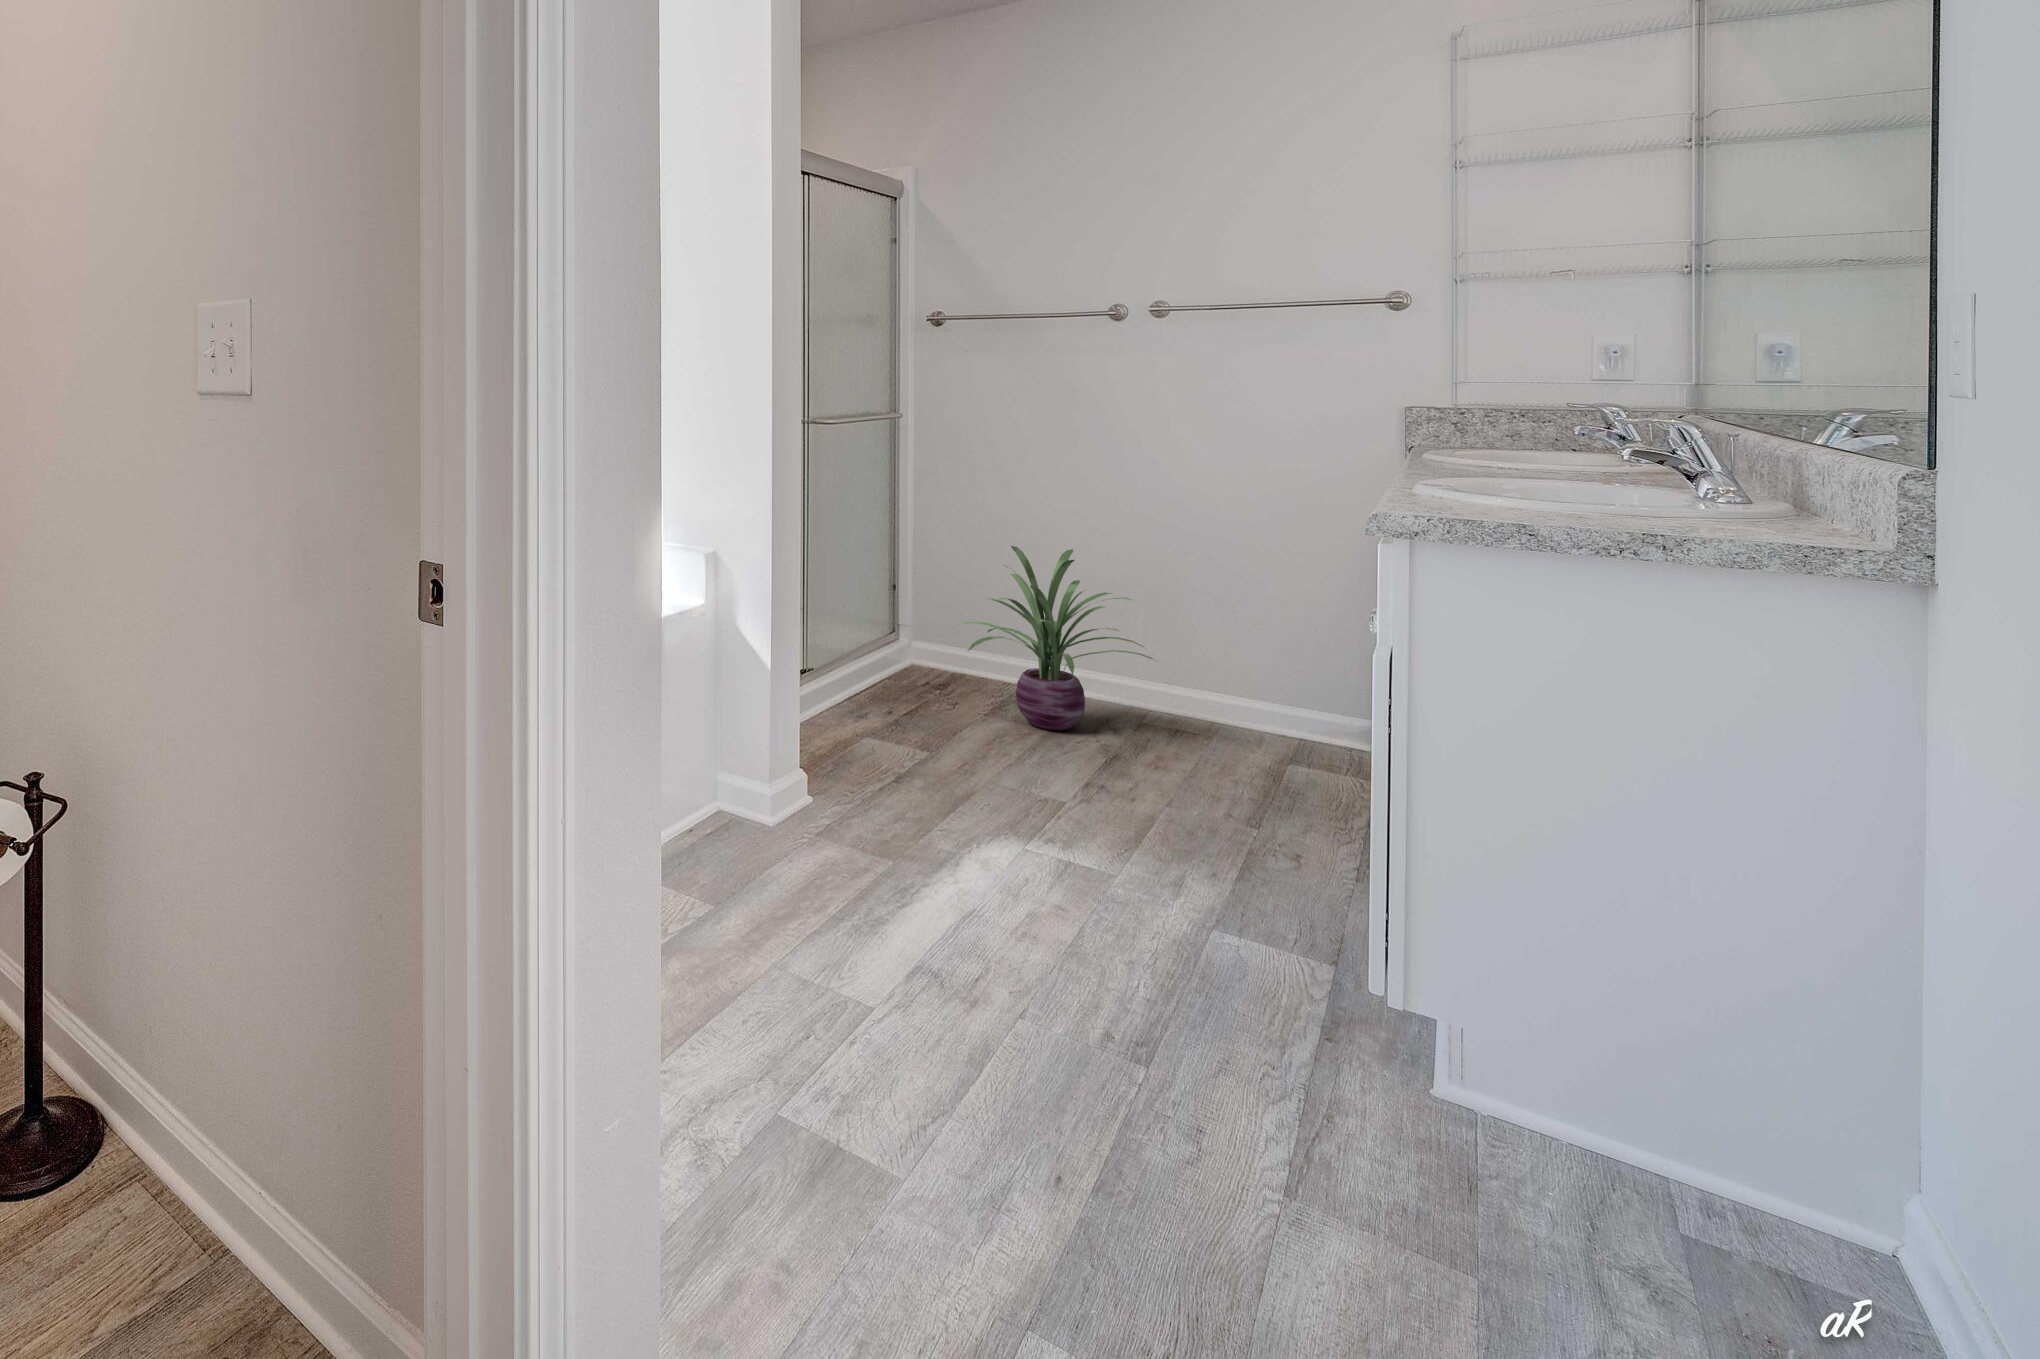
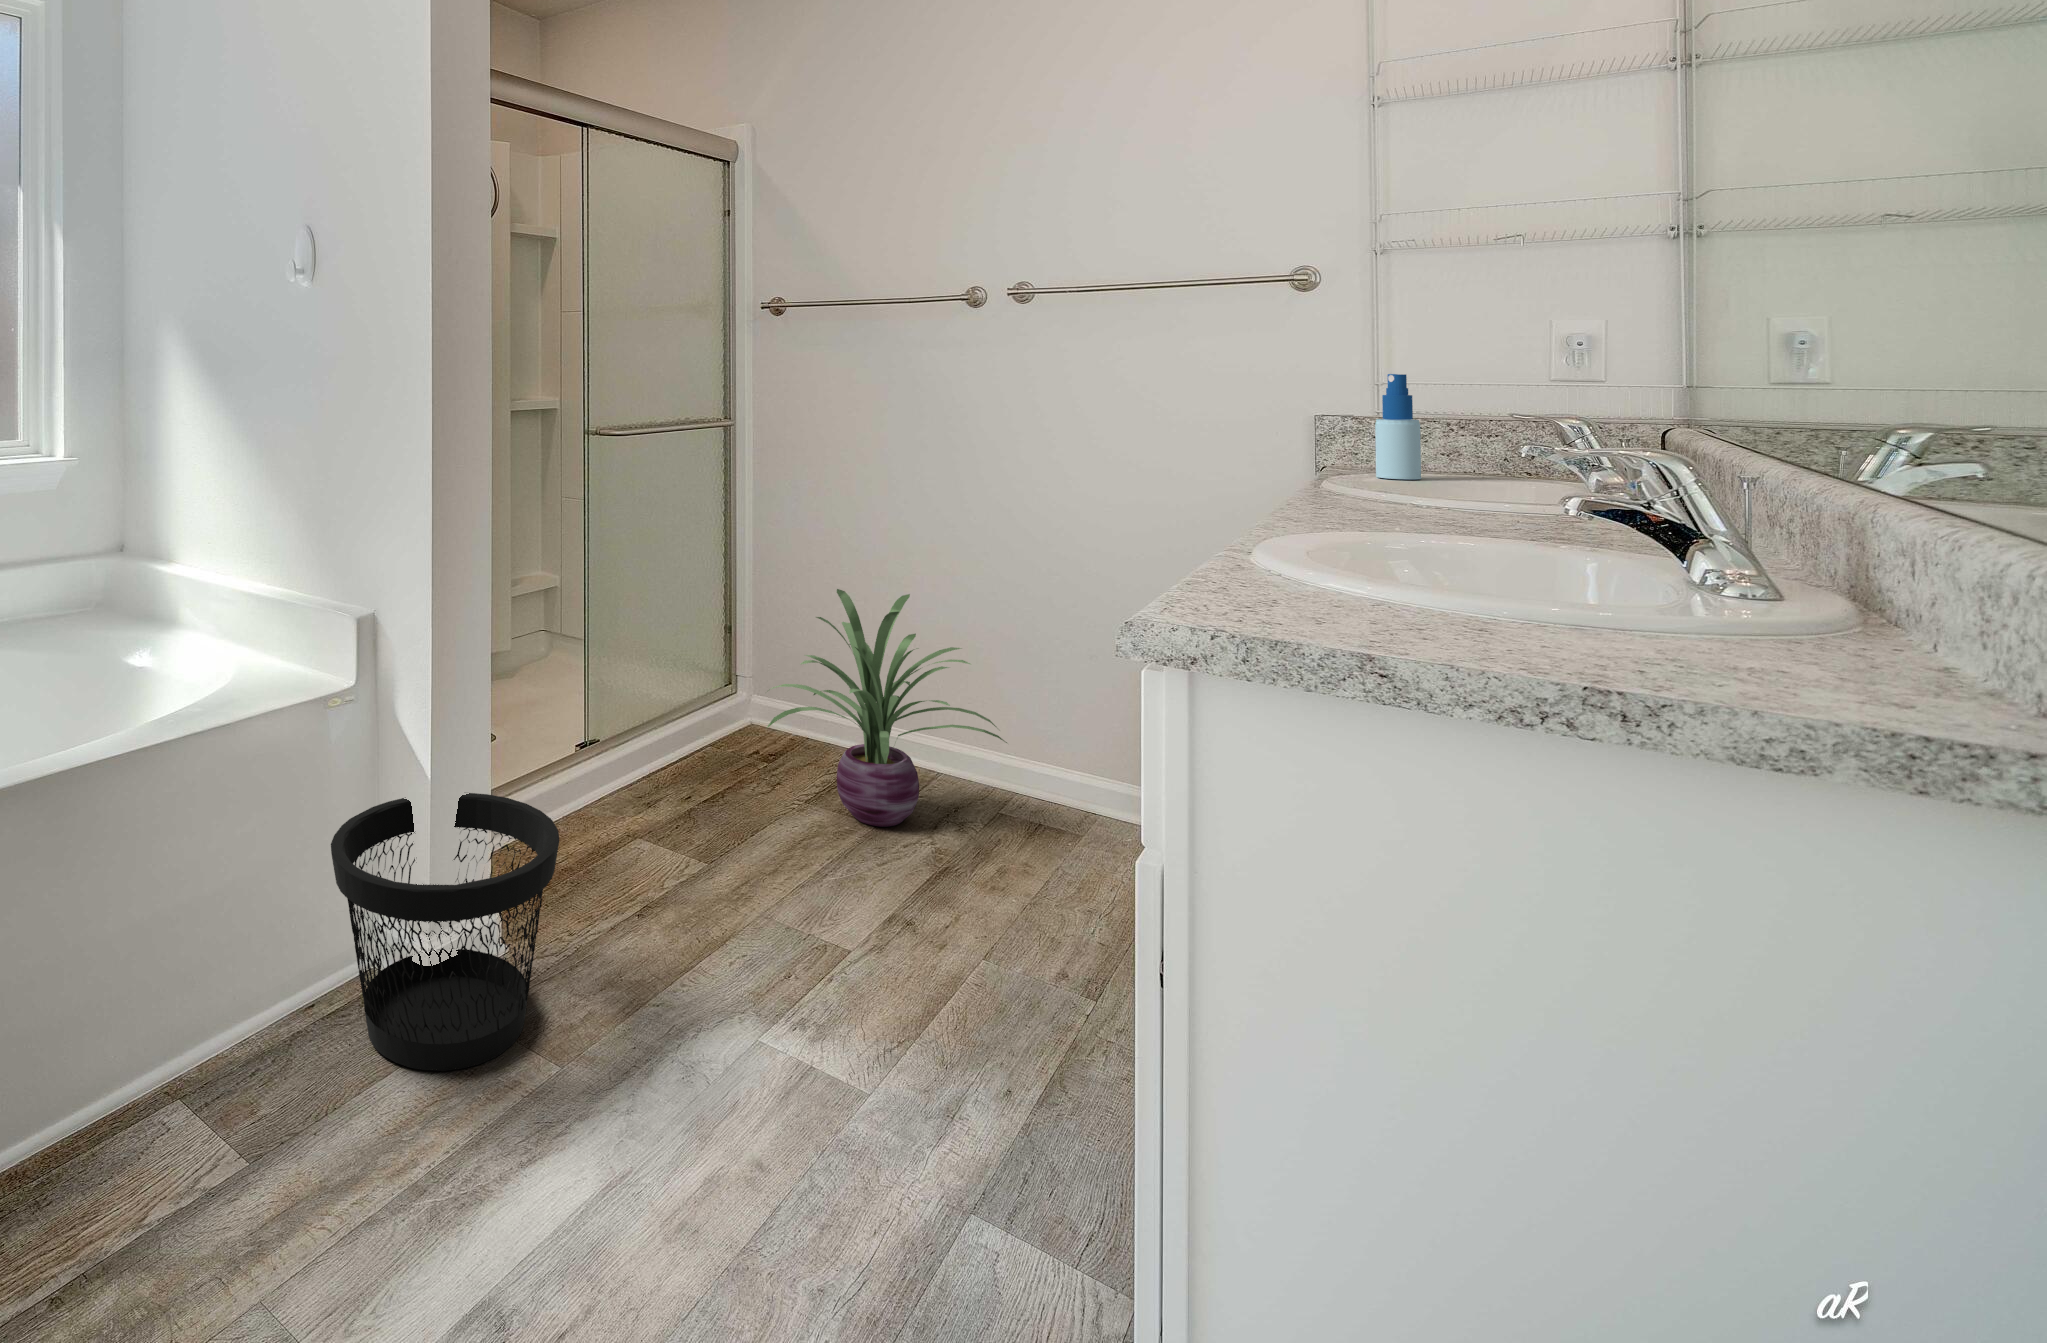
spray bottle: none [1458,376,1493,456] -> present [1375,374,1421,479]
wastebasket: none [710,682,881,864] -> present [331,793,559,1071]

